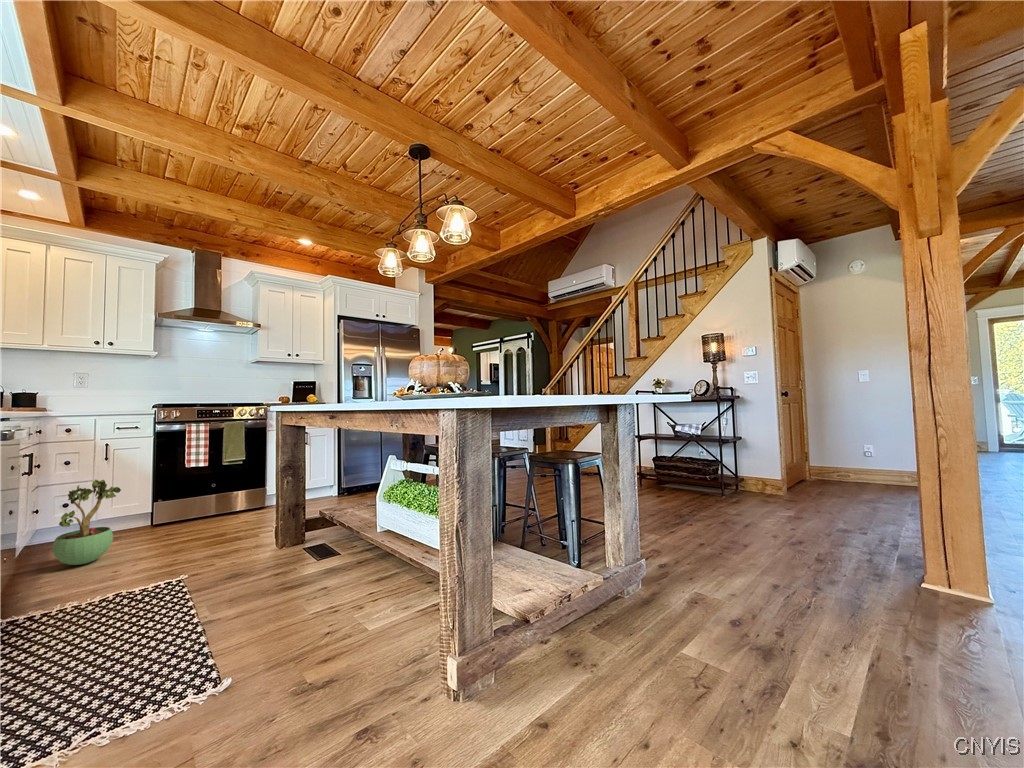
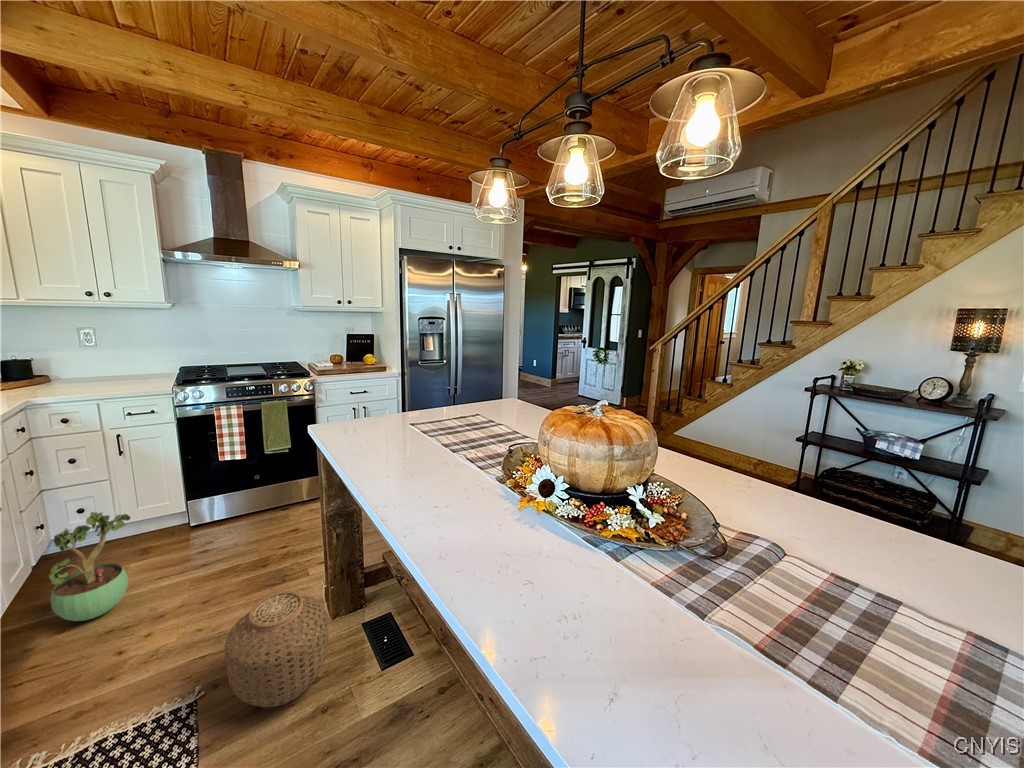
woven basket: none [205,507,277,581] -> present [225,591,328,707]

